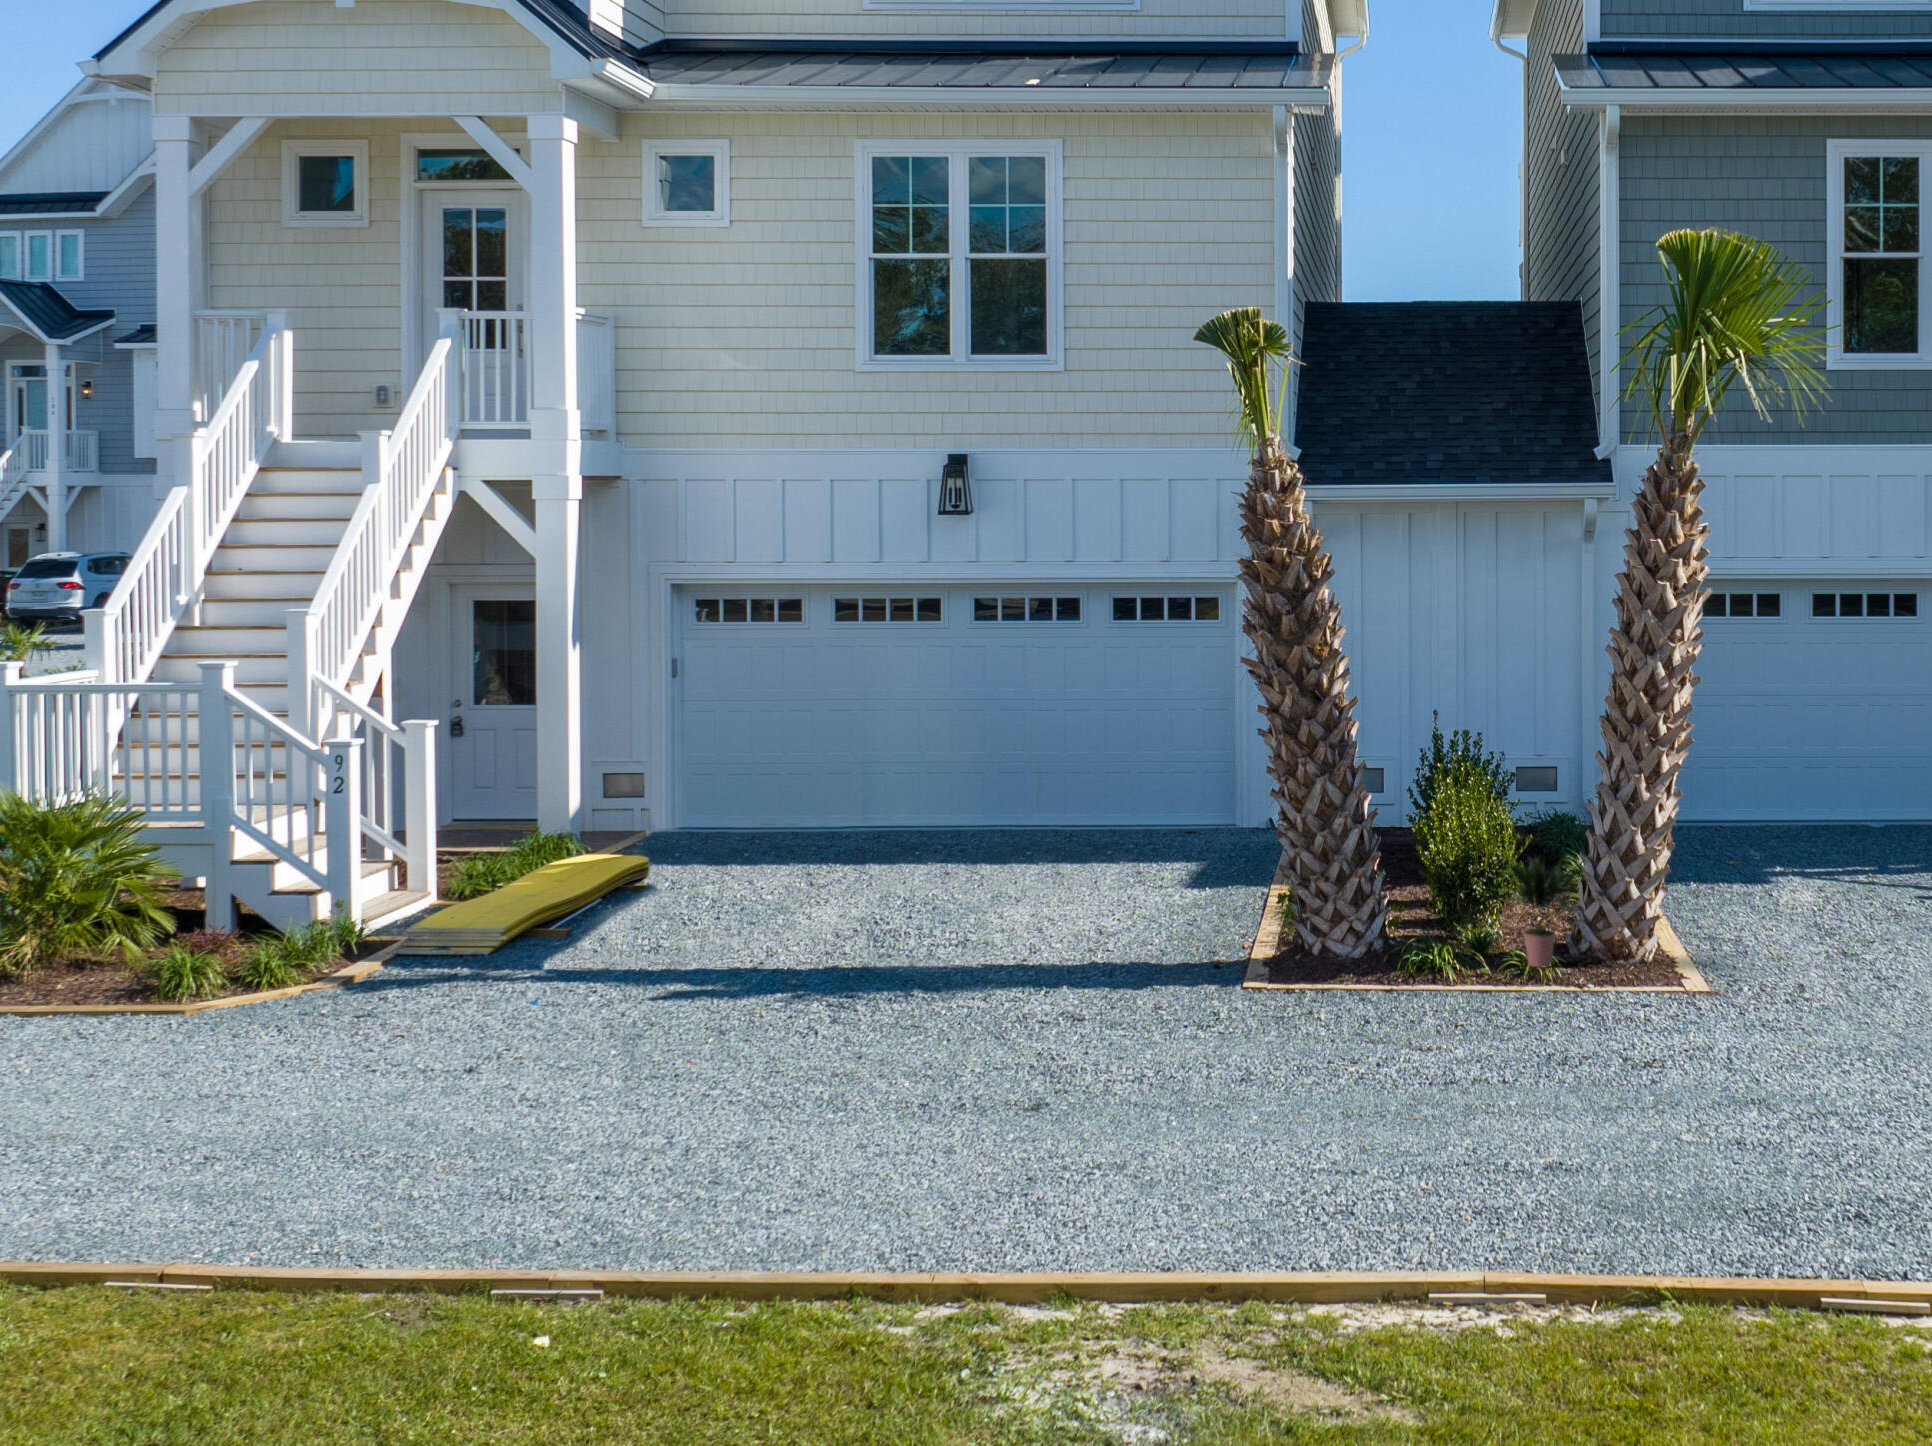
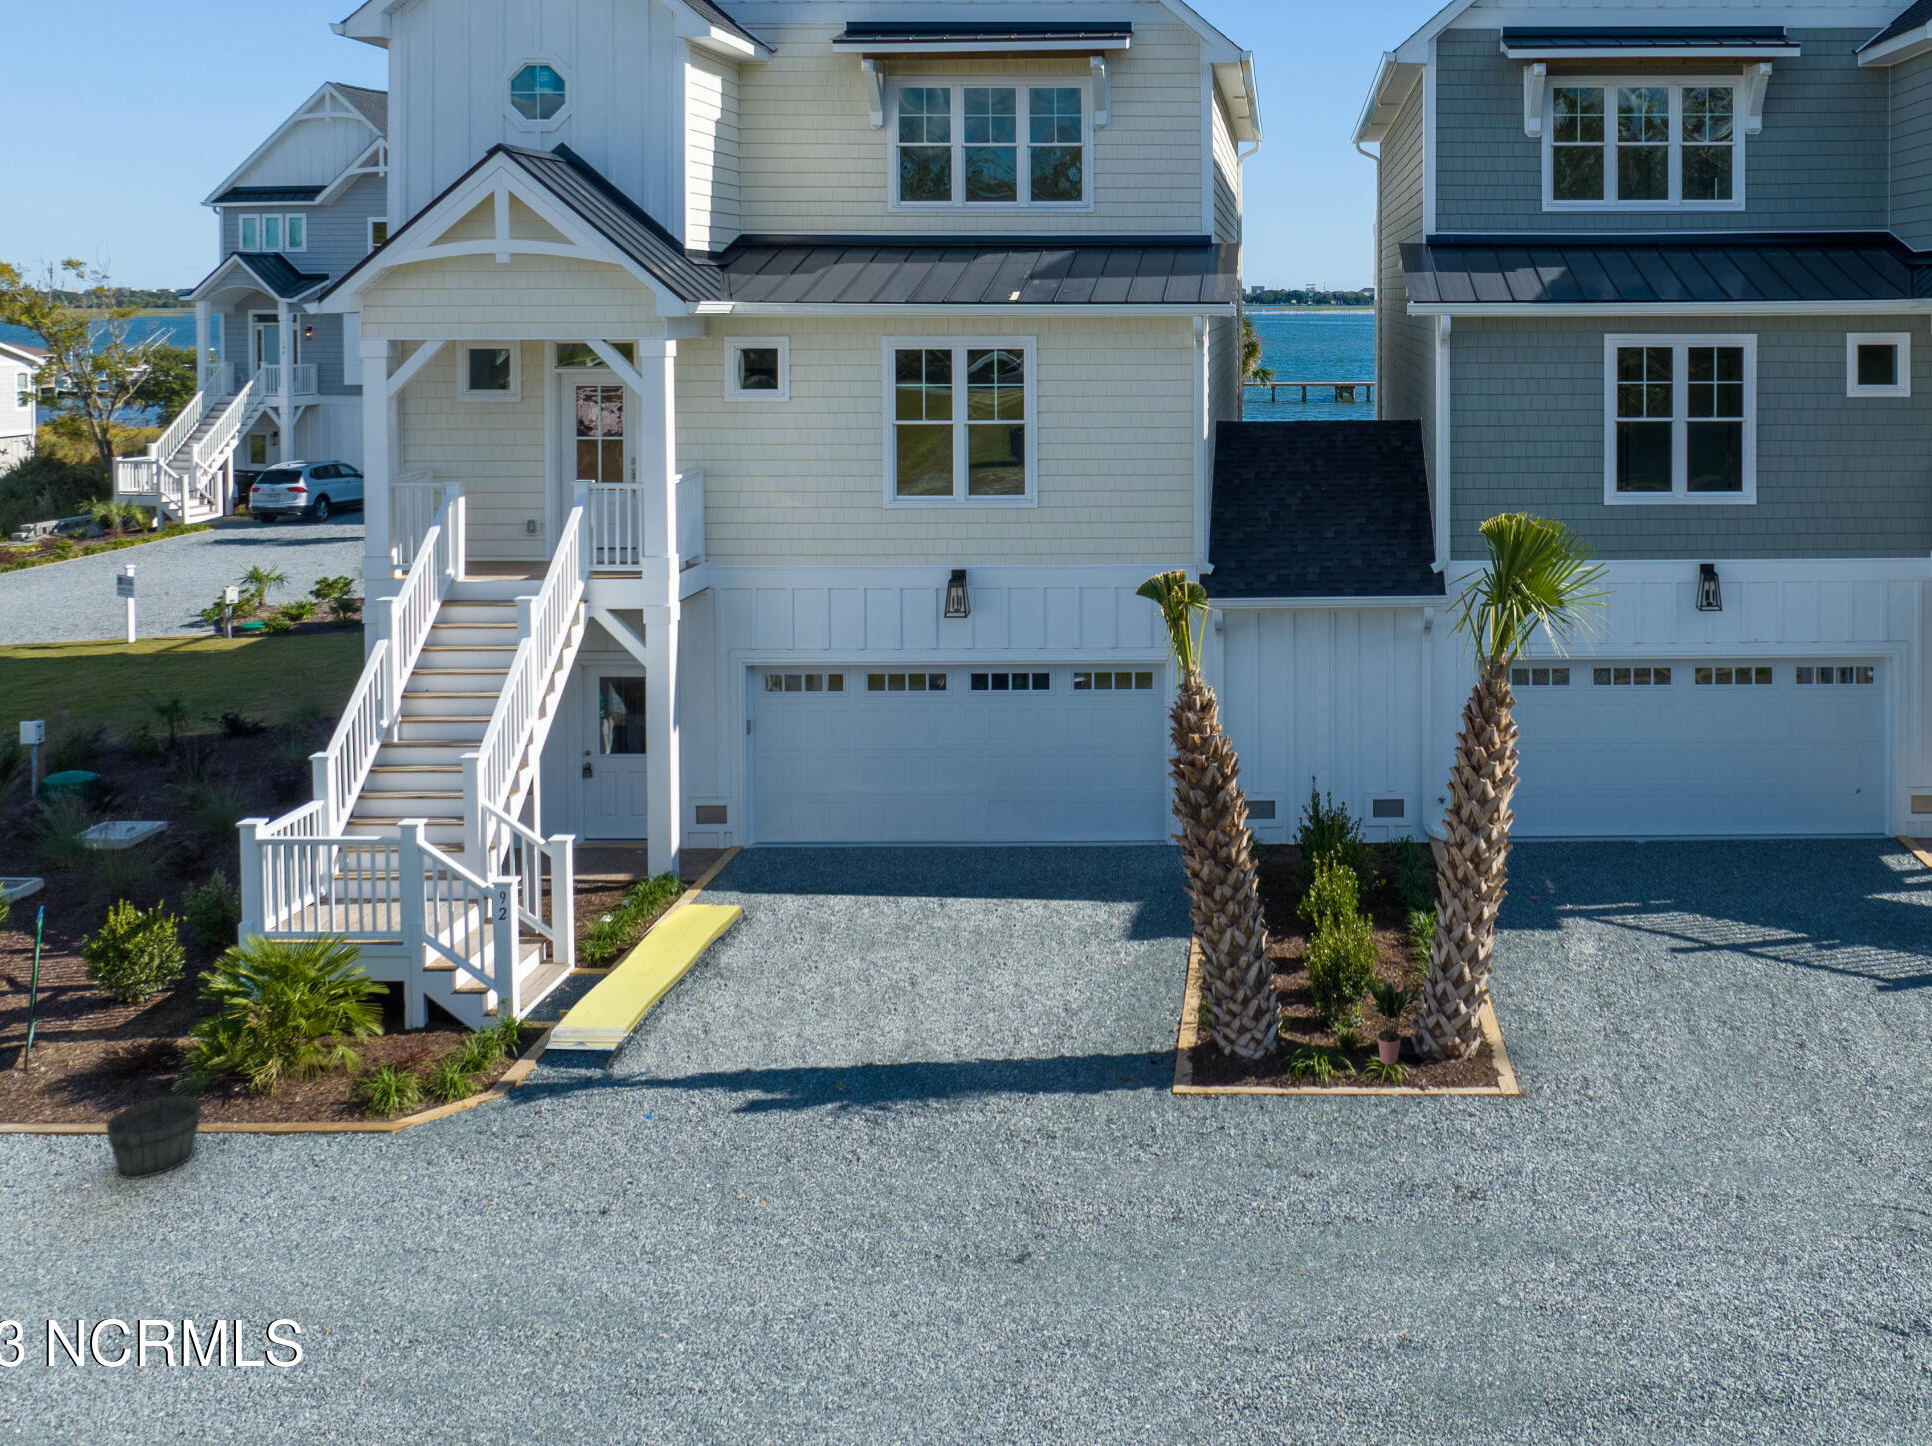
wooden bucket: none [10,906,108,994] -> present [106,1096,202,1179]

